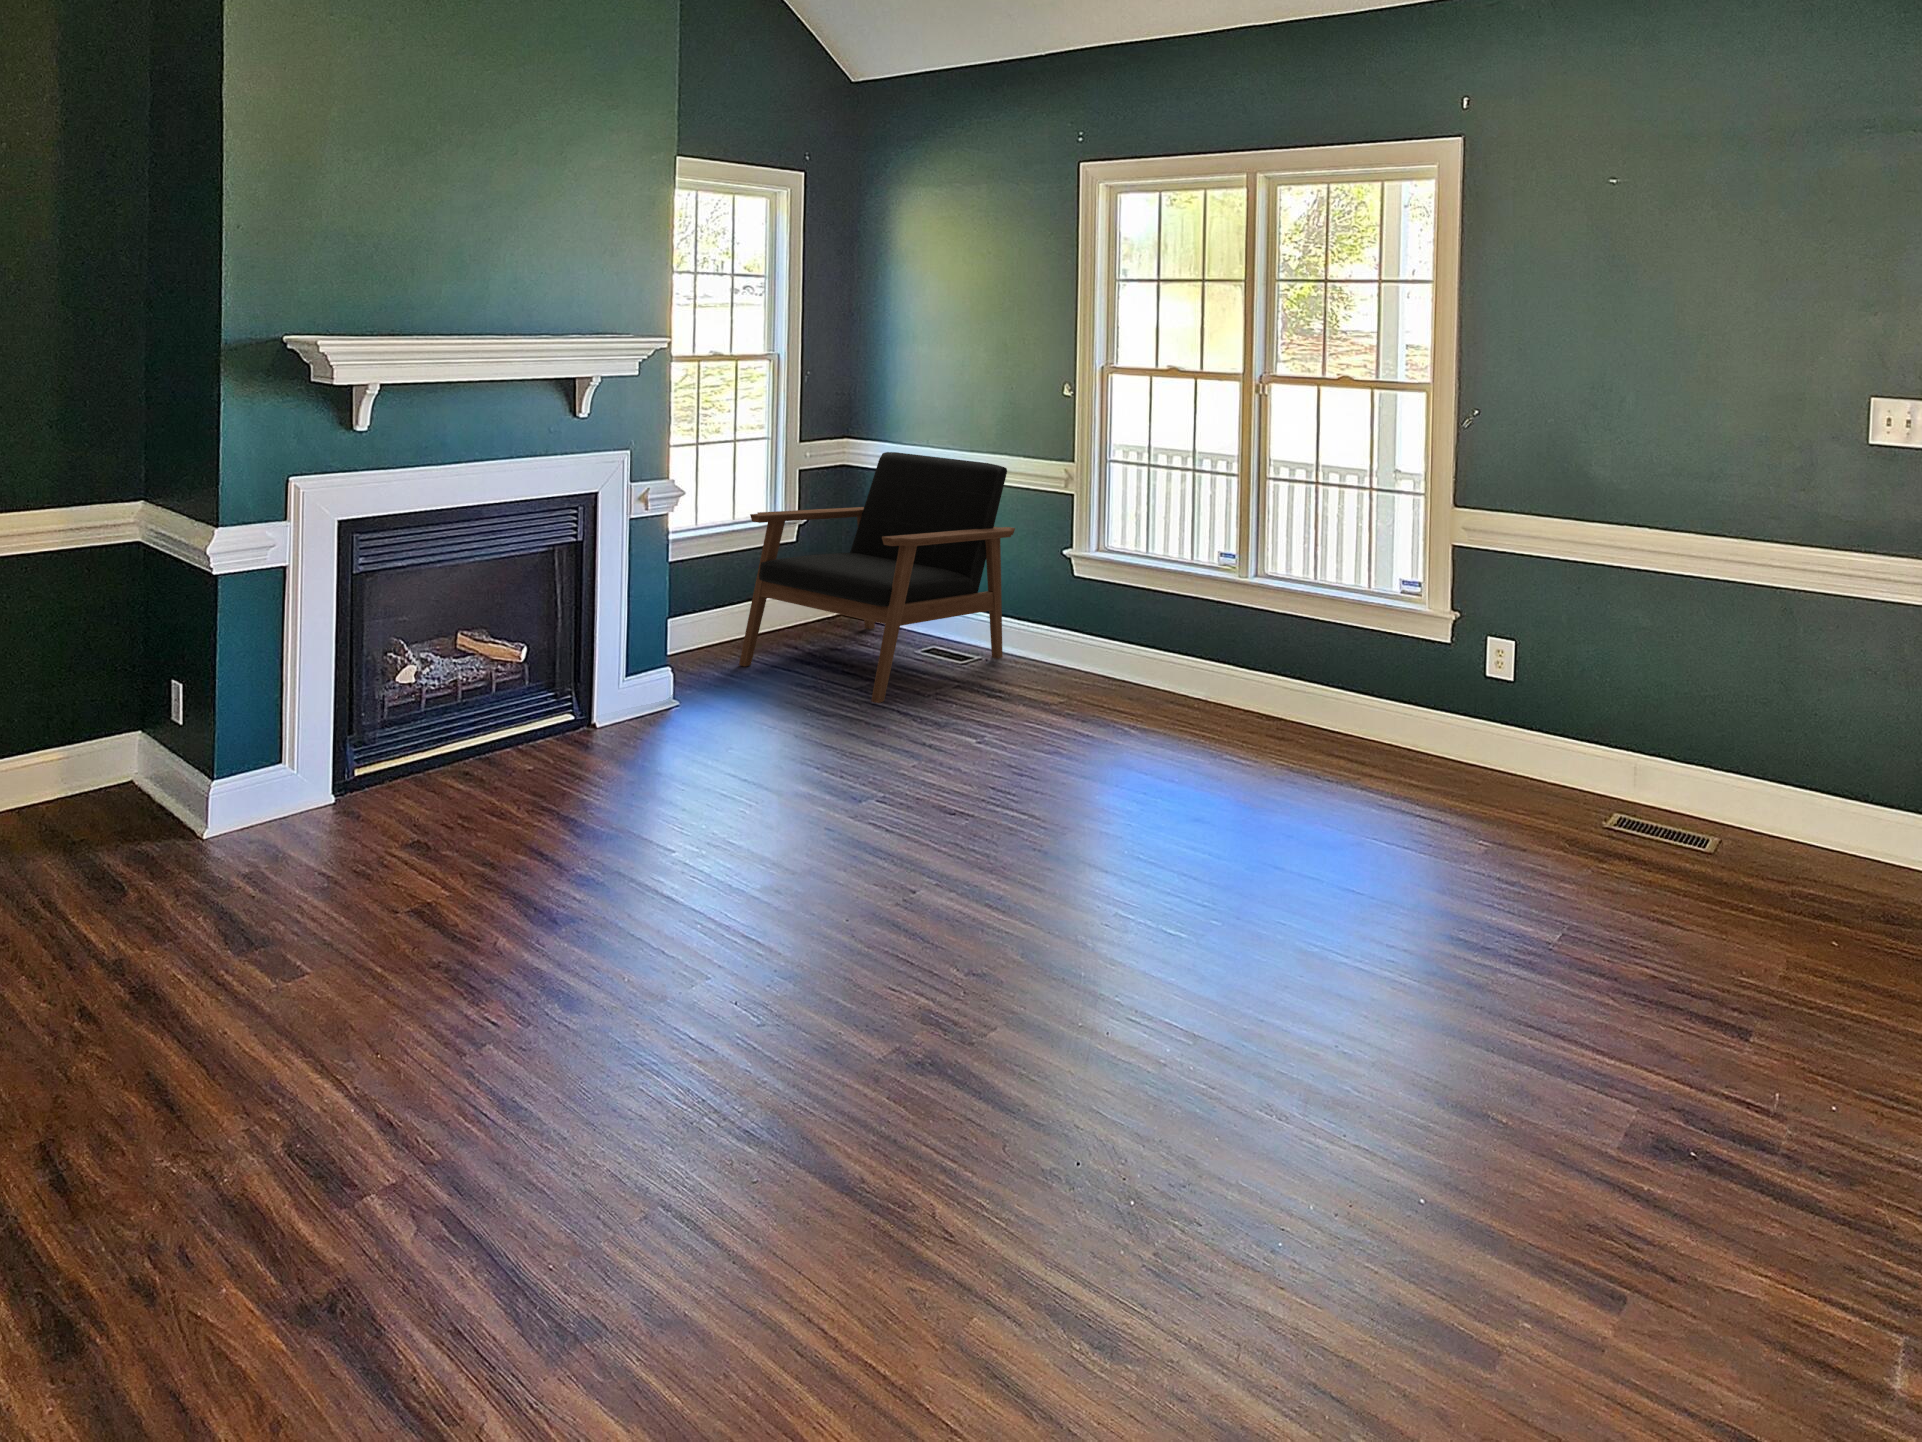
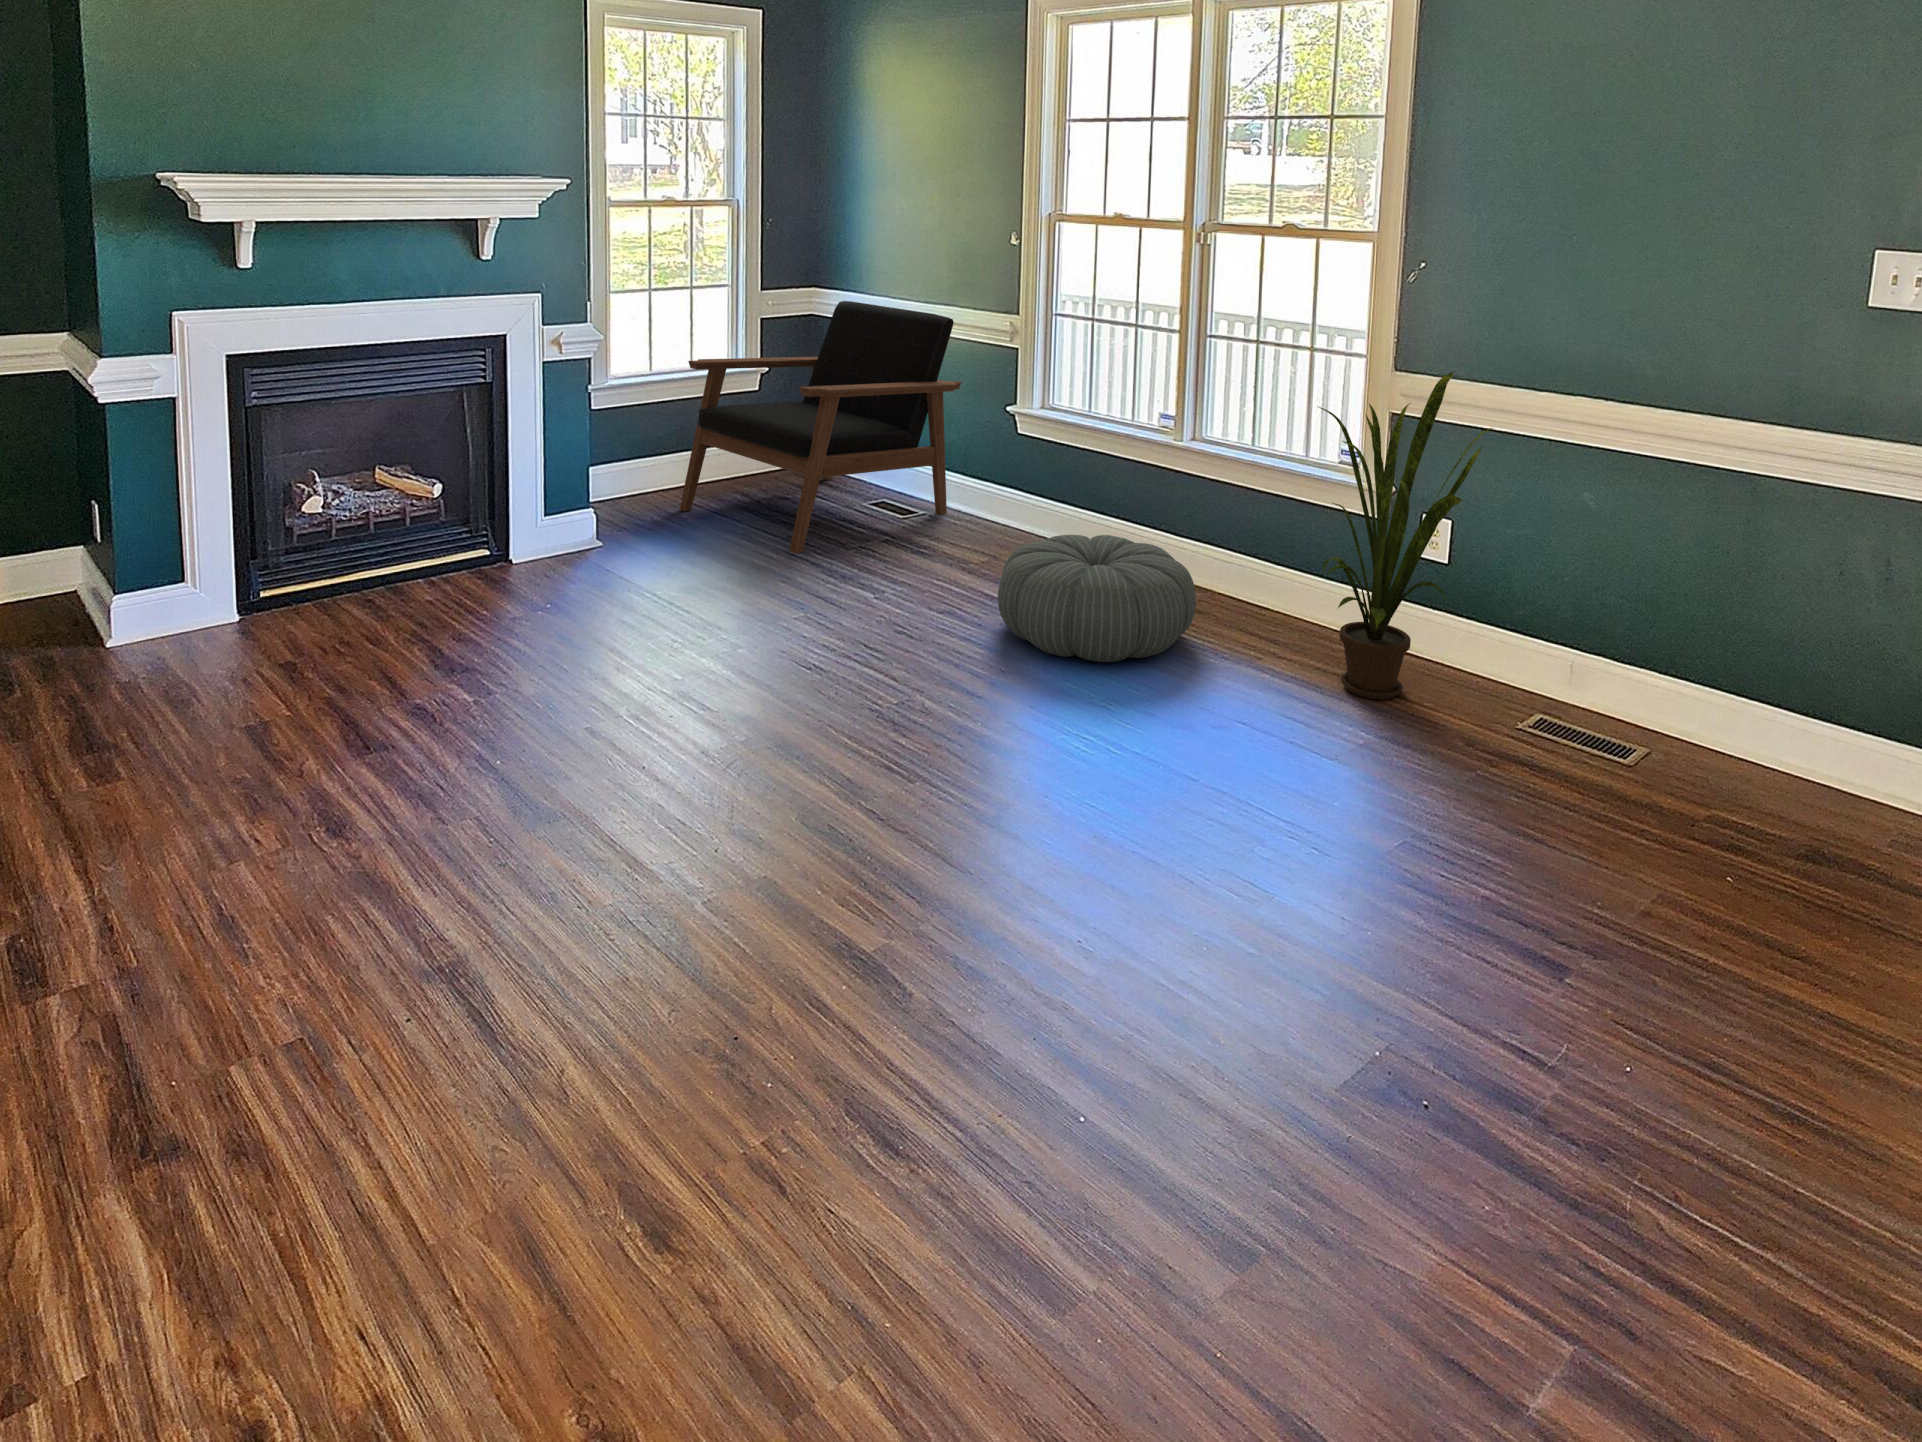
house plant: none [1397,505,1563,808] -> present [1319,372,1492,699]
pouf: none [1109,669,1295,790] -> present [998,535,1196,662]

